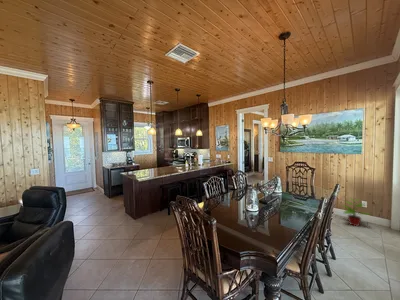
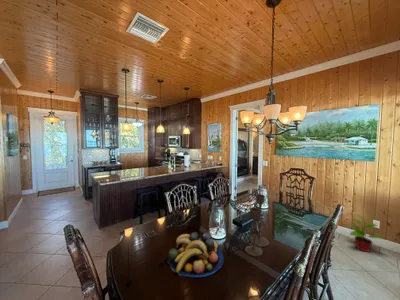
candlestick: none [275,179,290,219] -> present [245,194,269,256]
fruit bowl: none [227,206,264,230] -> present [167,232,224,277]

